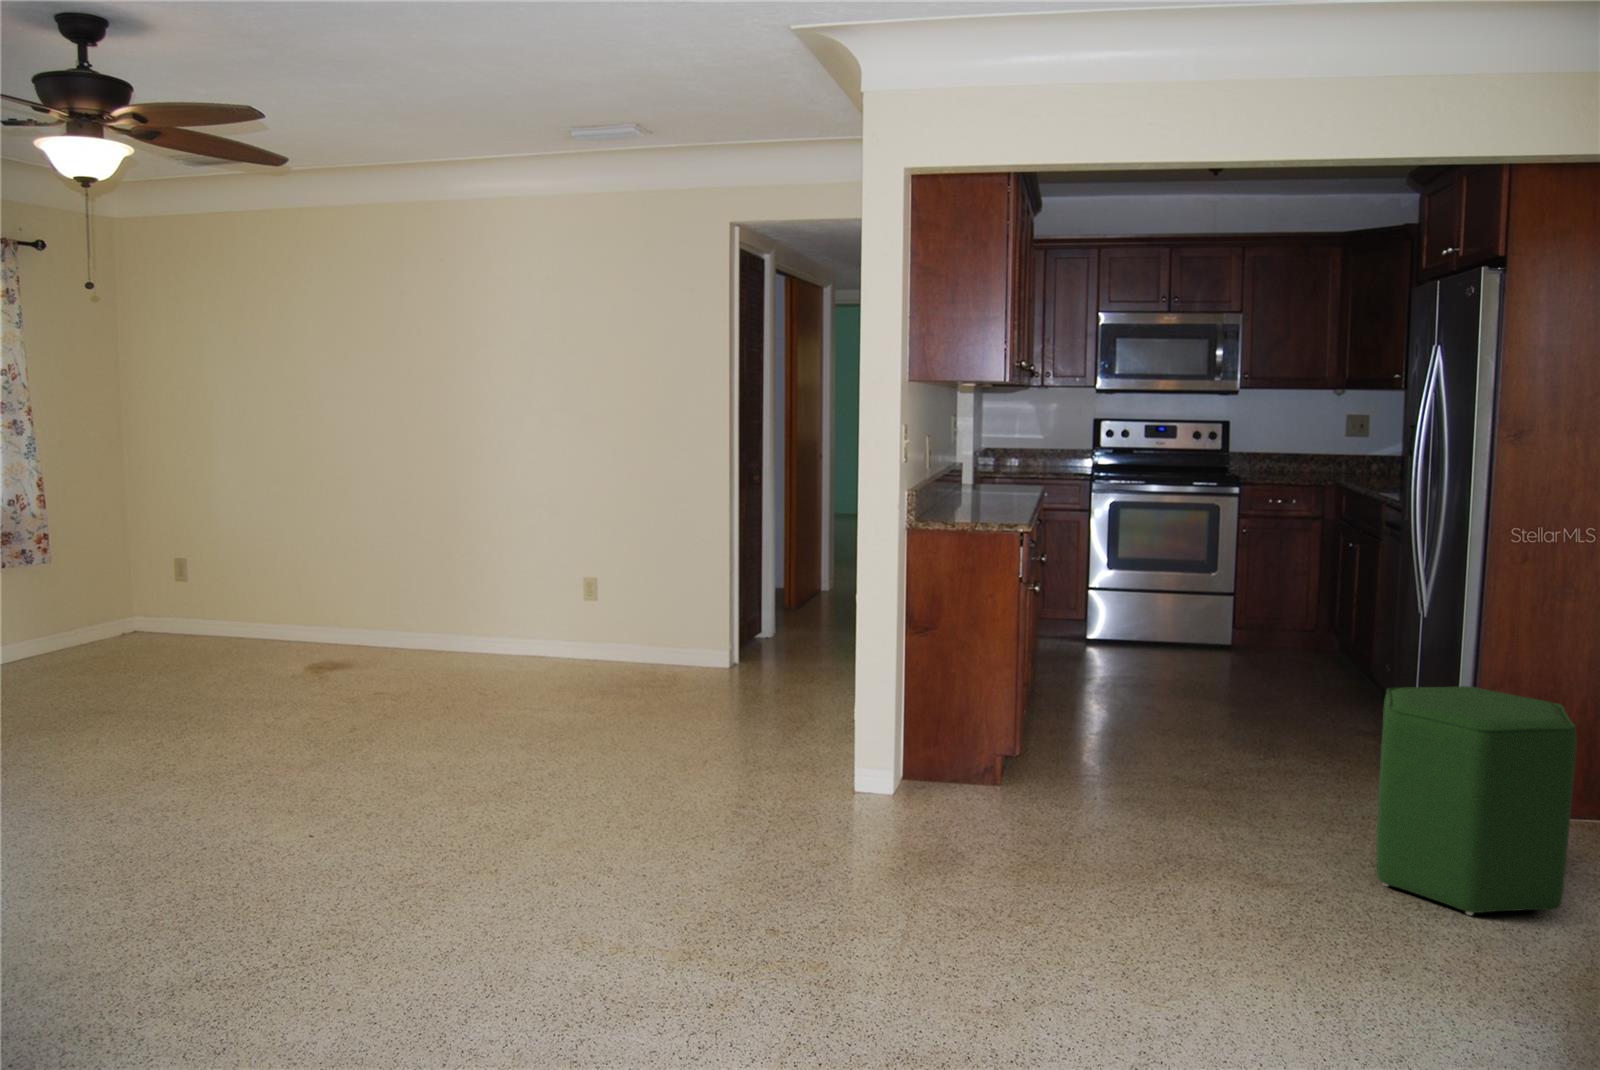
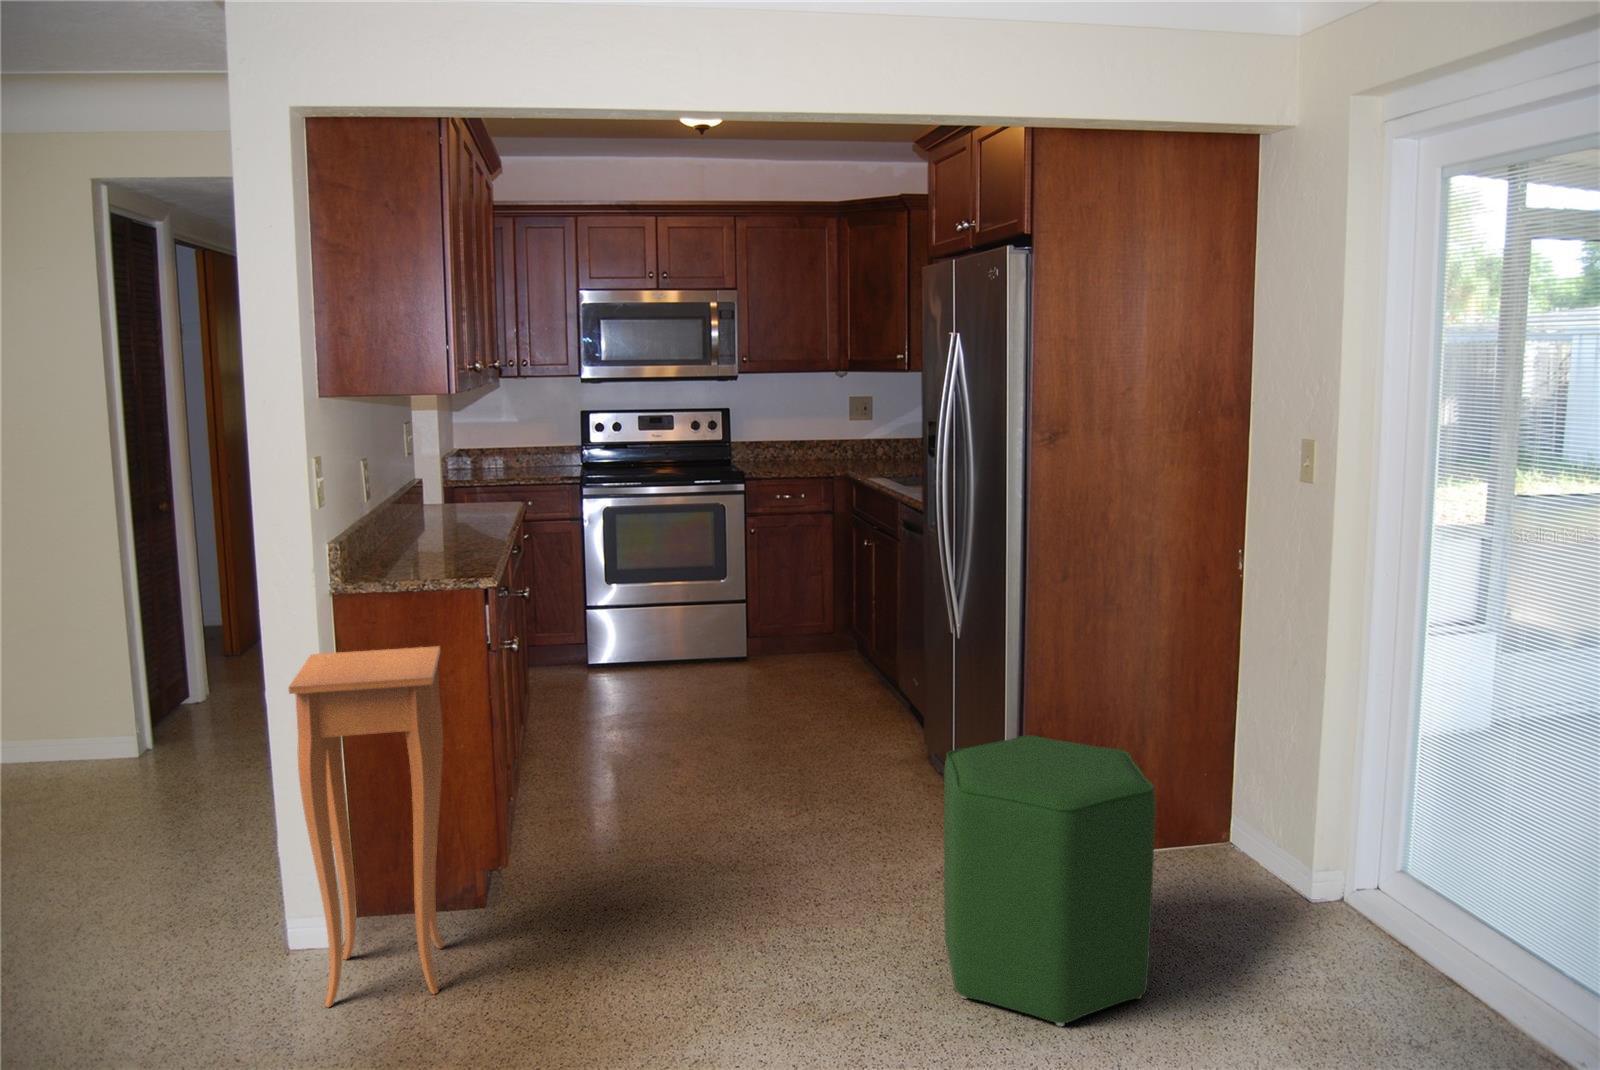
side table: none [882,567,981,818] -> present [289,646,444,1007]

